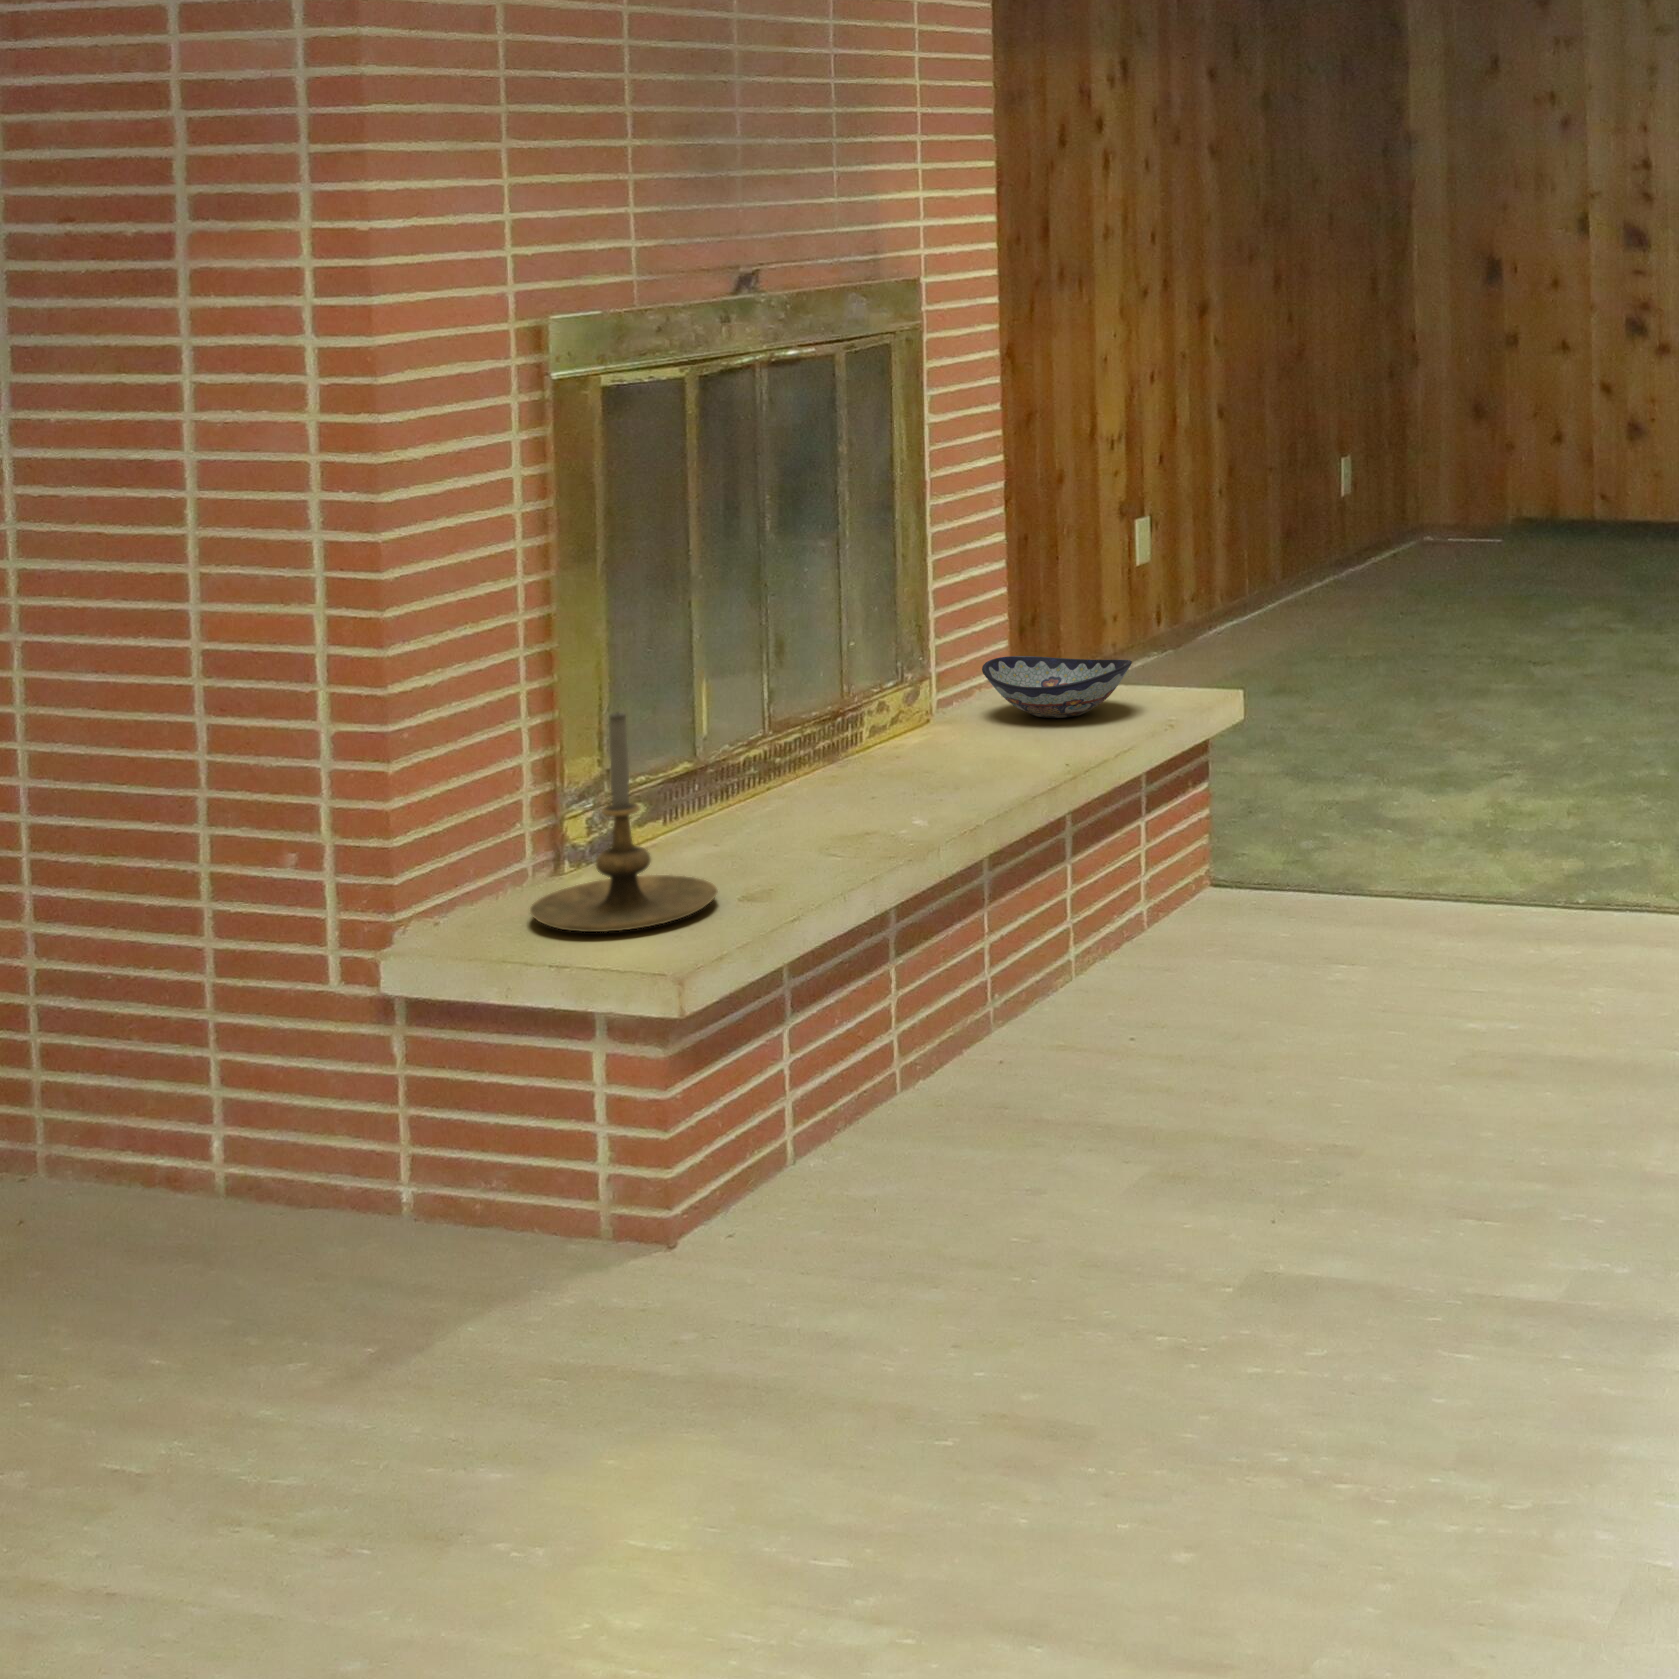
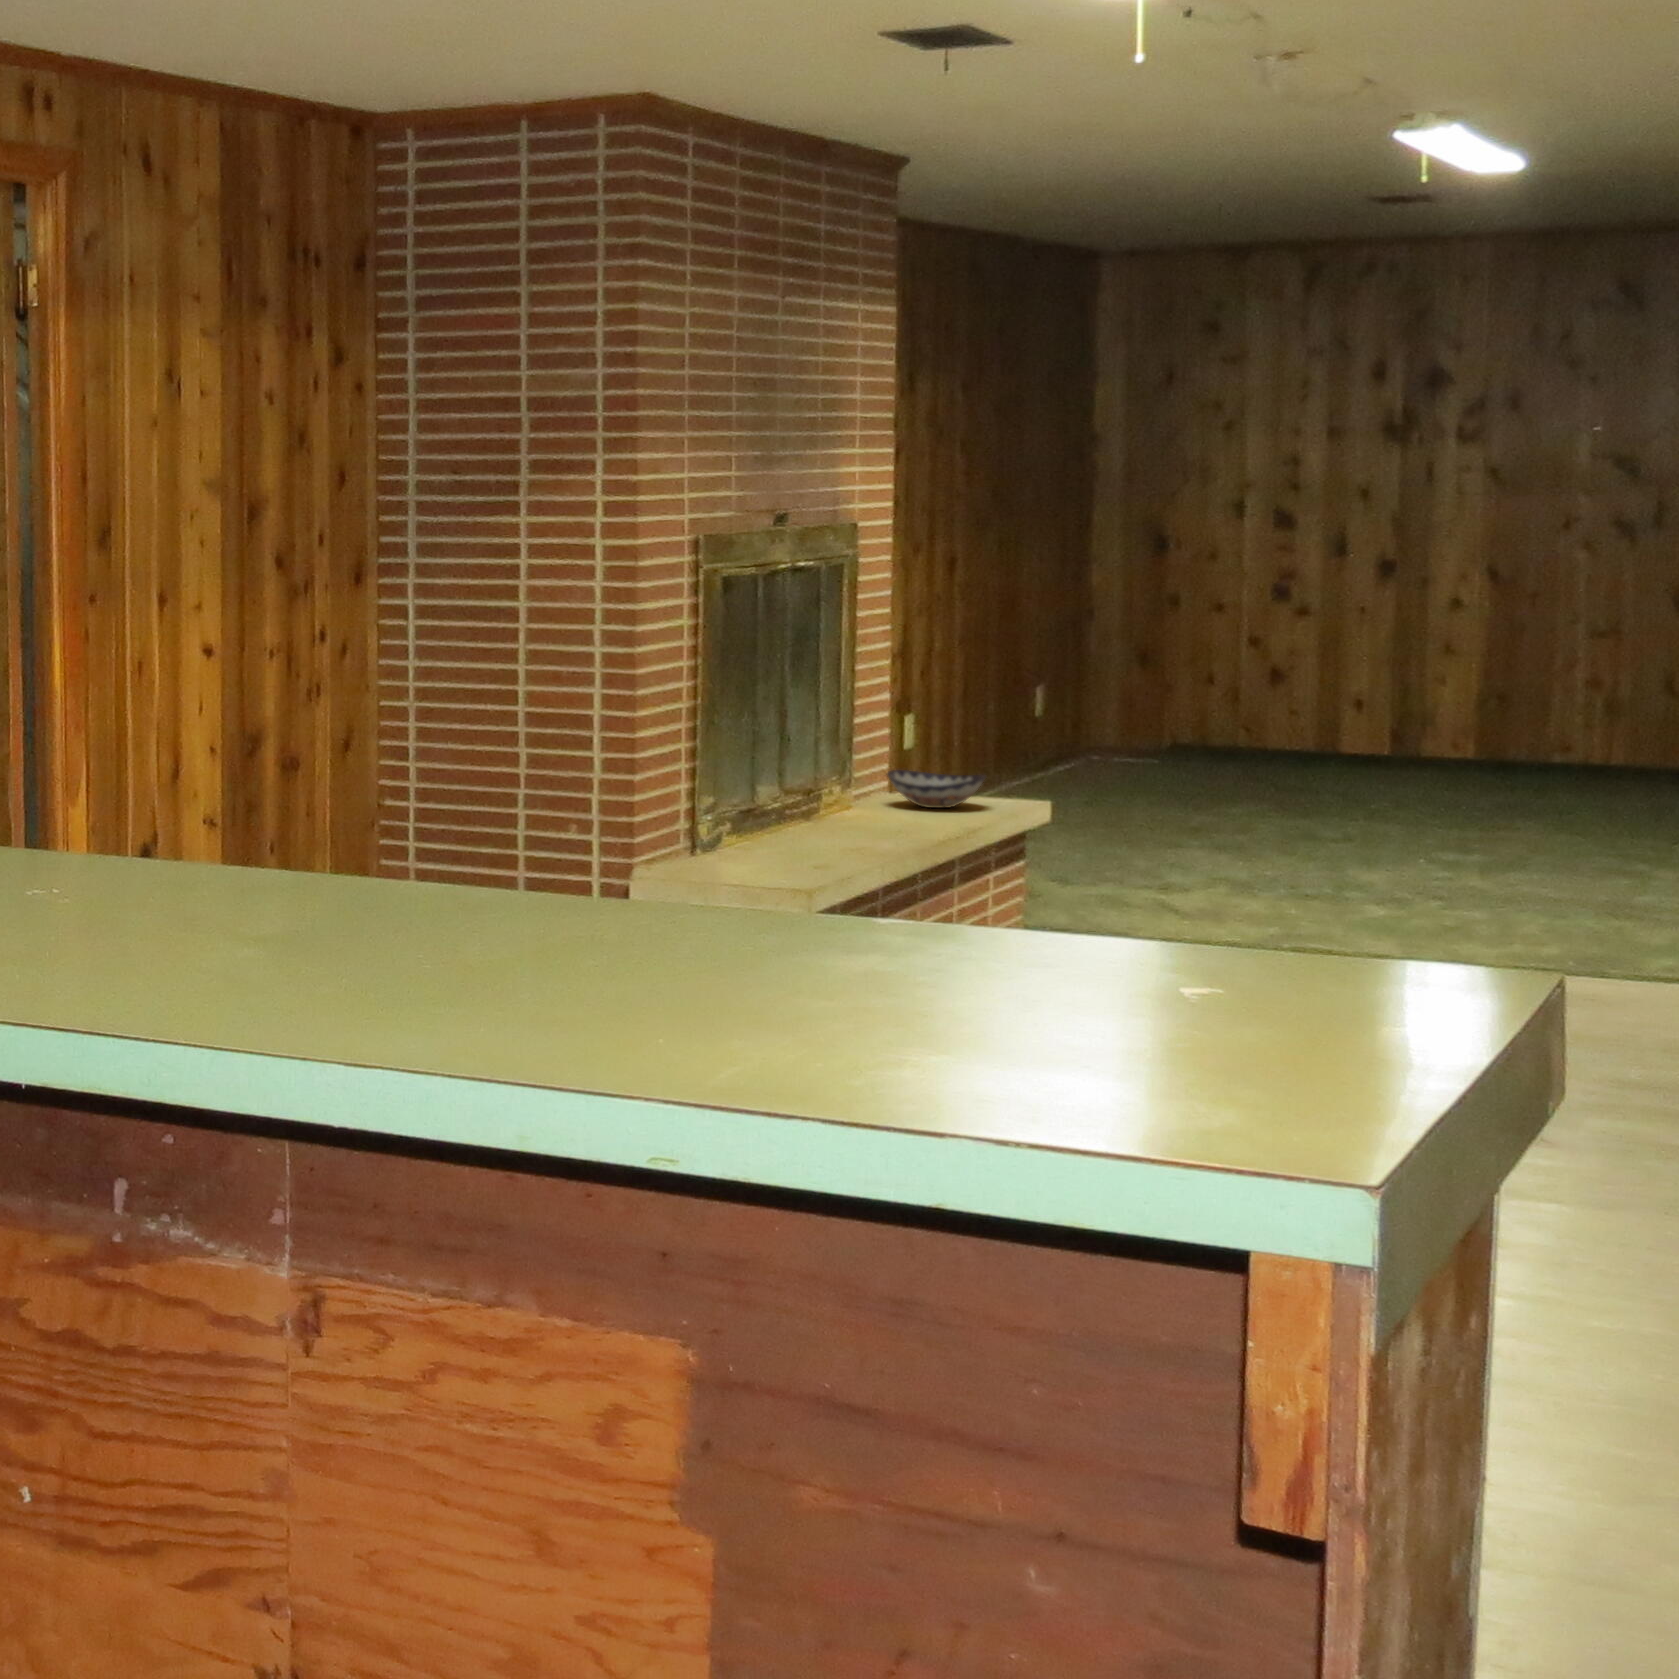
candle holder: present [530,713,718,932] -> none [704,755,806,873]

